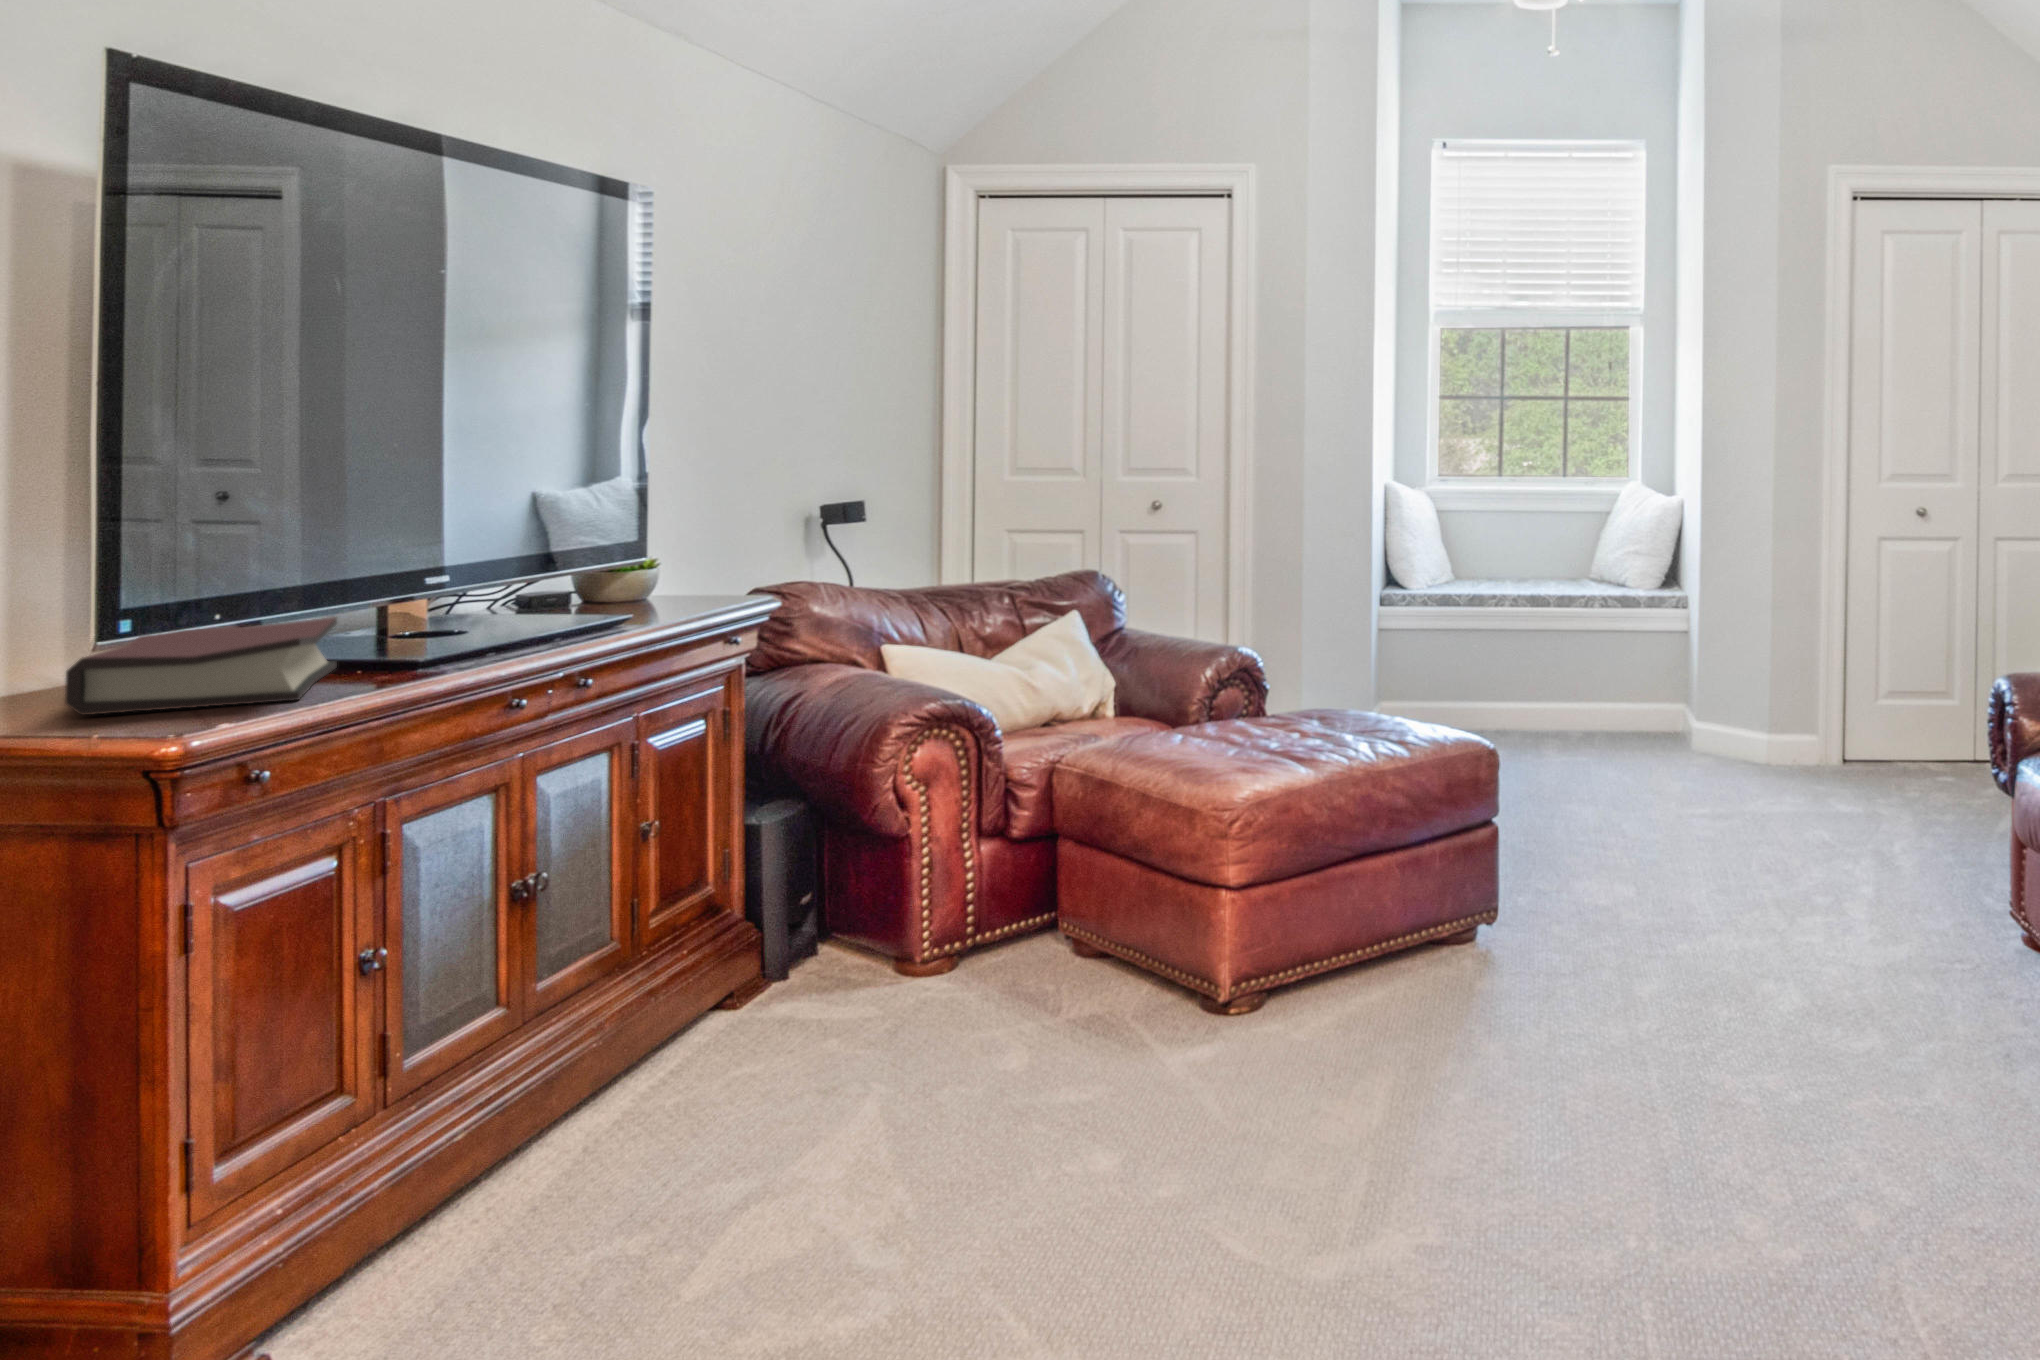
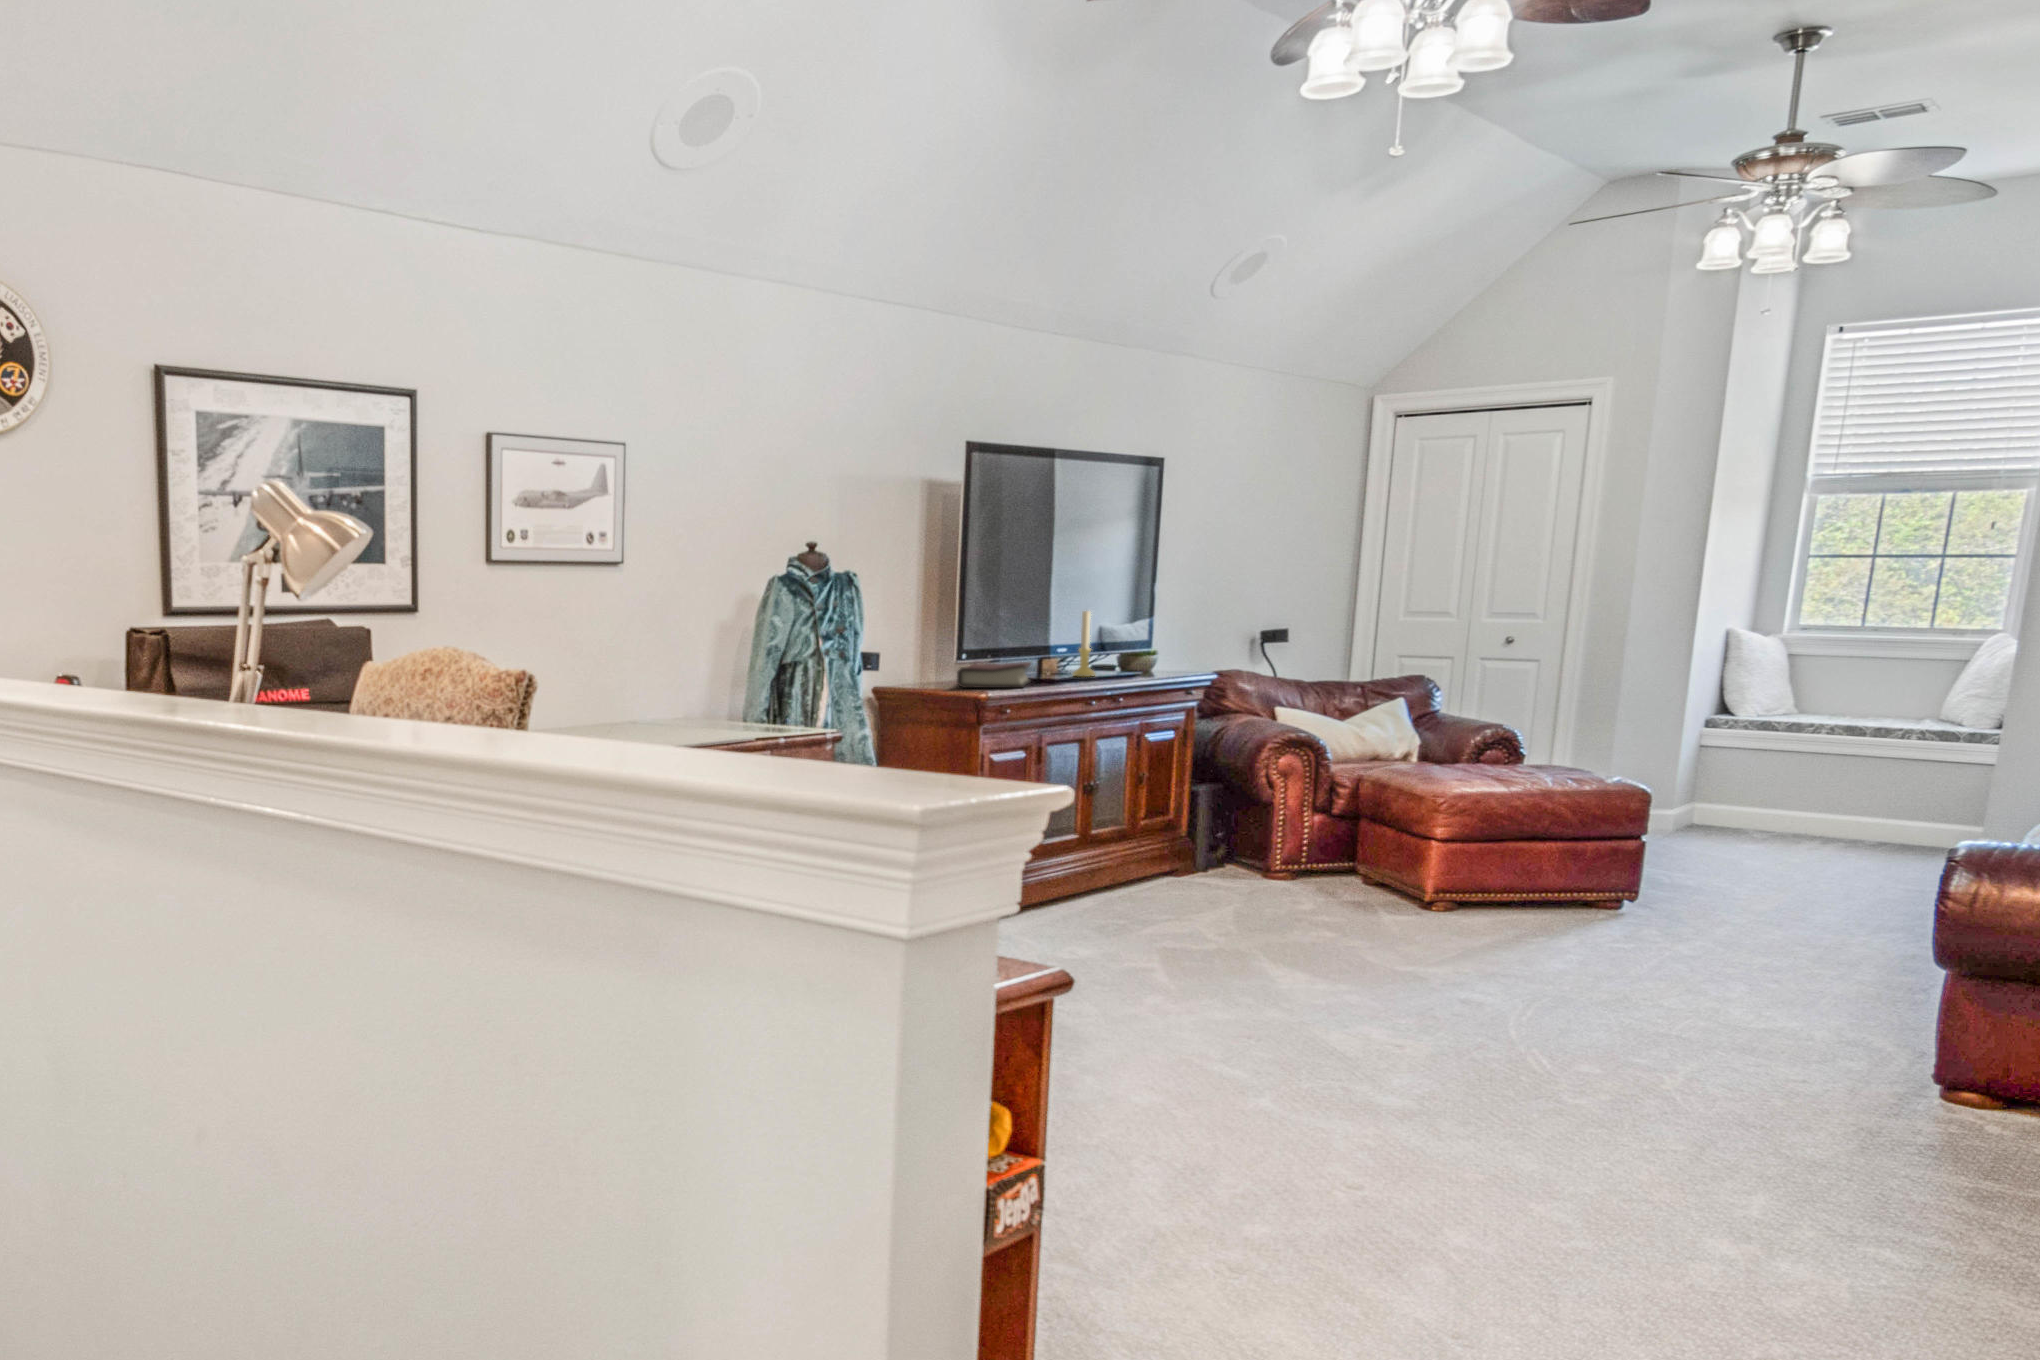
candle holder: none [459,482,522,639] -> present [1073,611,1095,677]

